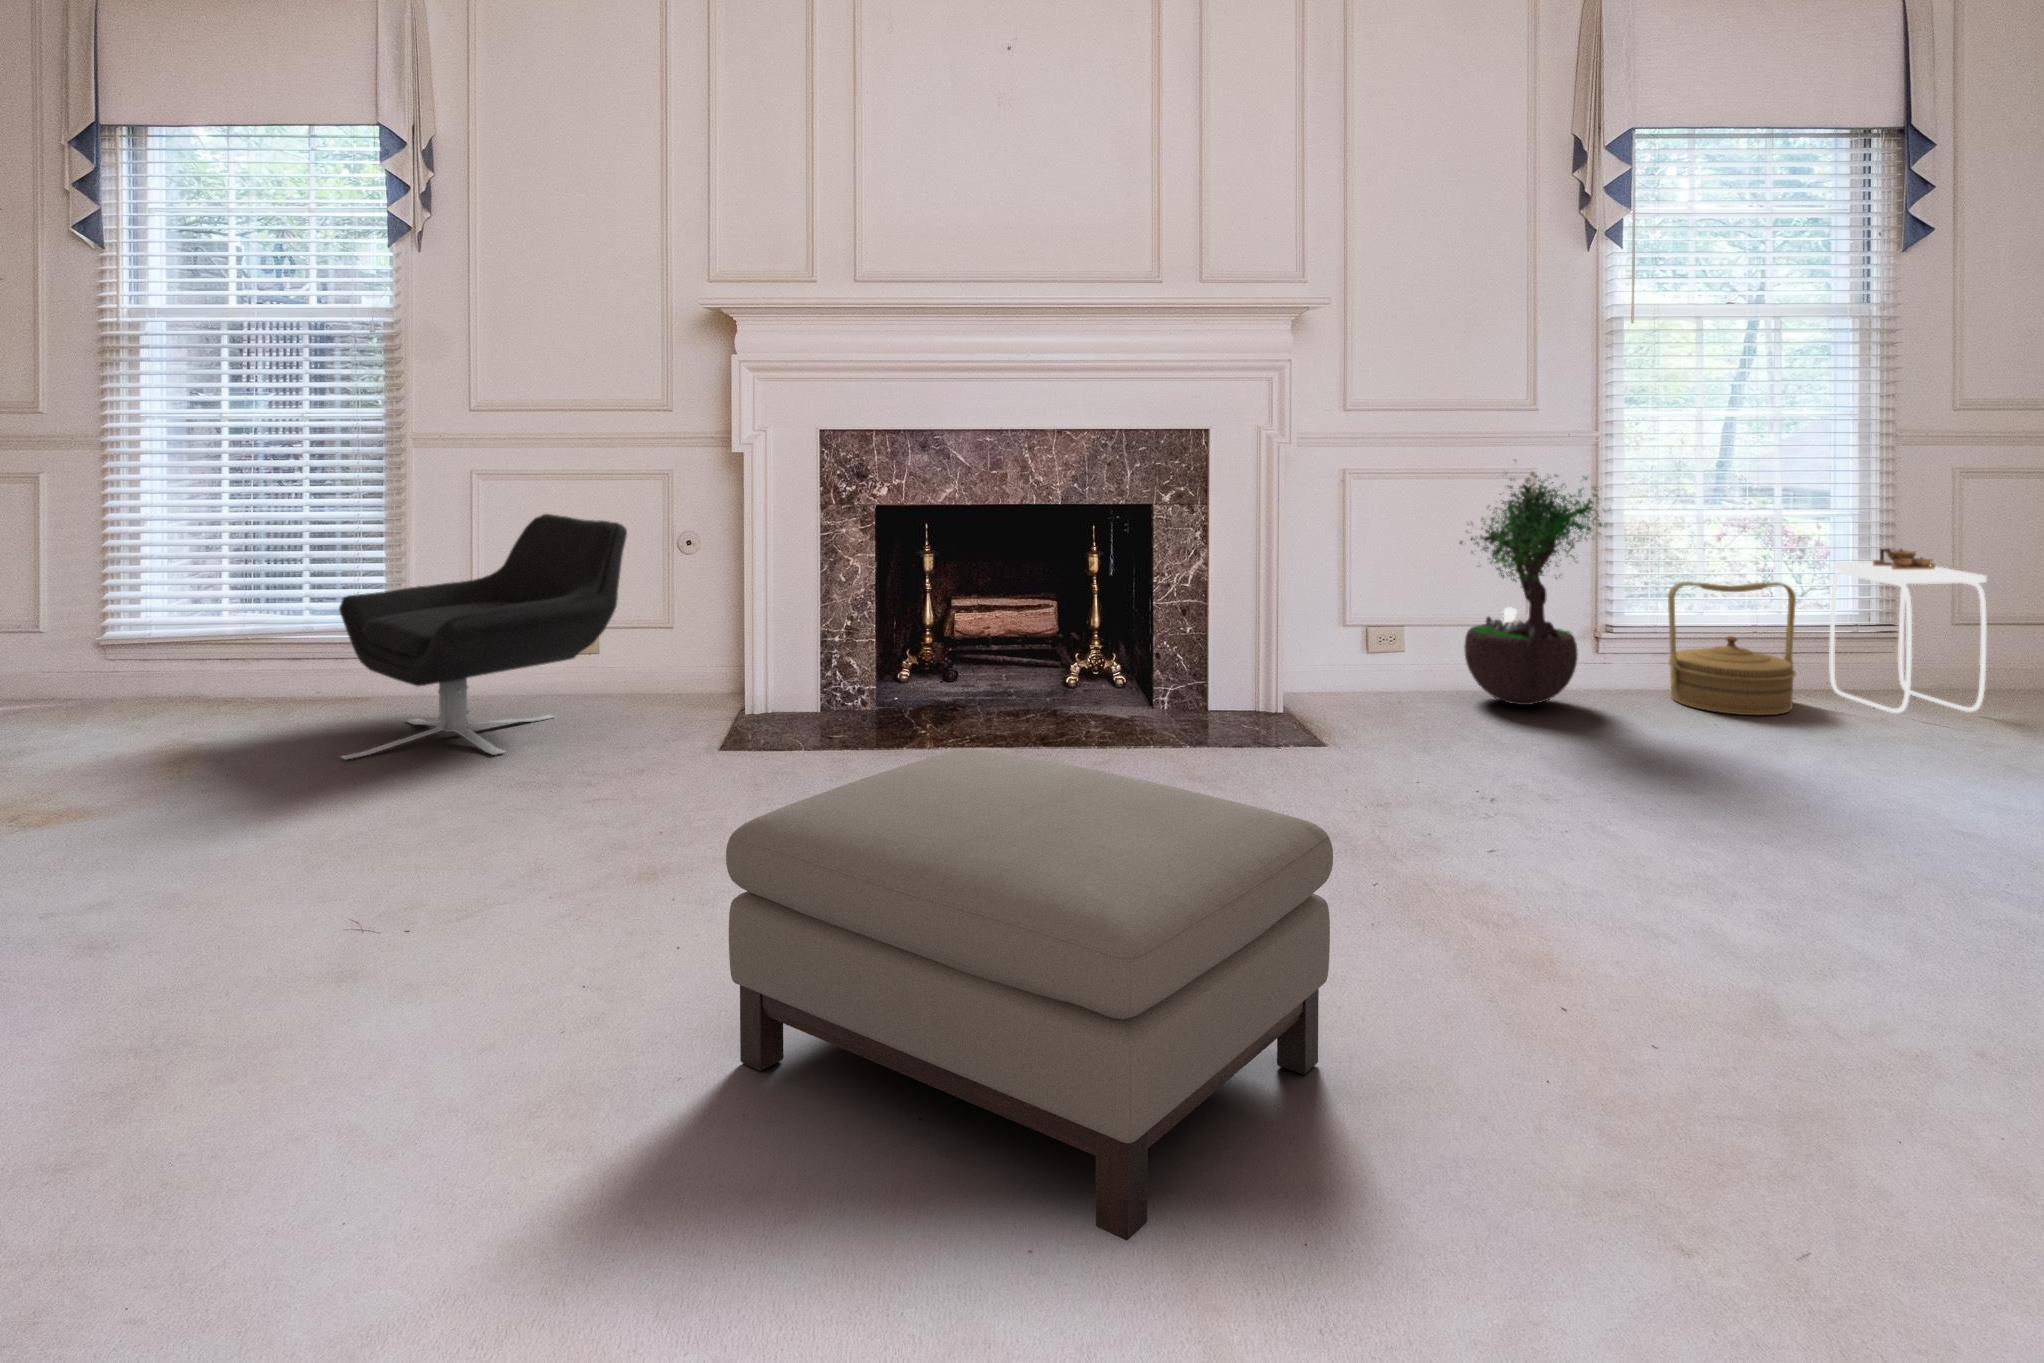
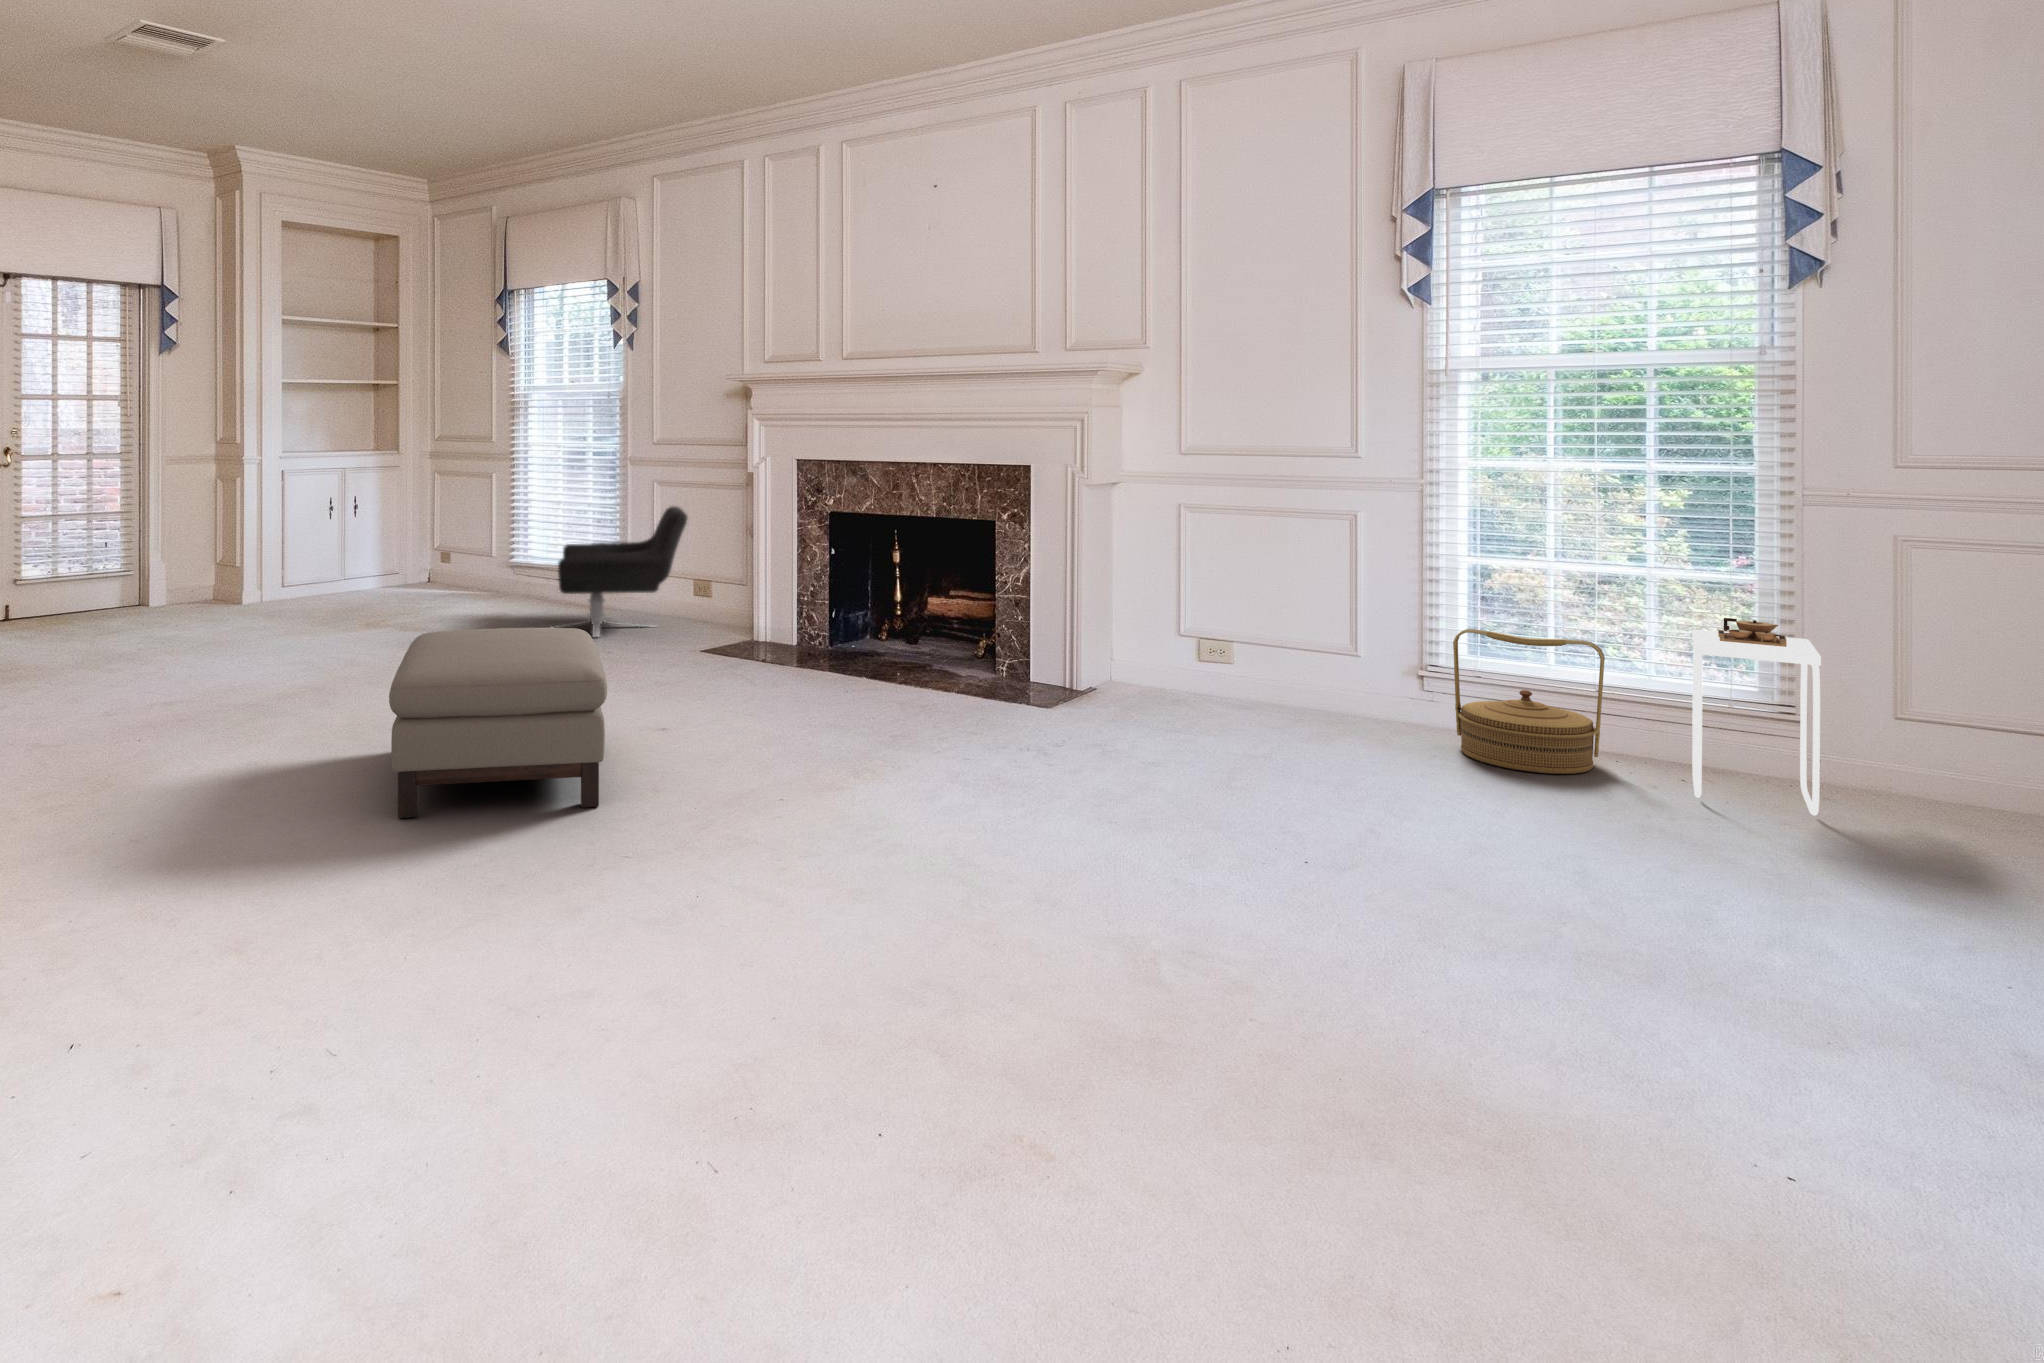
potted tree: present [1459,471,1605,705] -> none [1211,498,1355,723]

